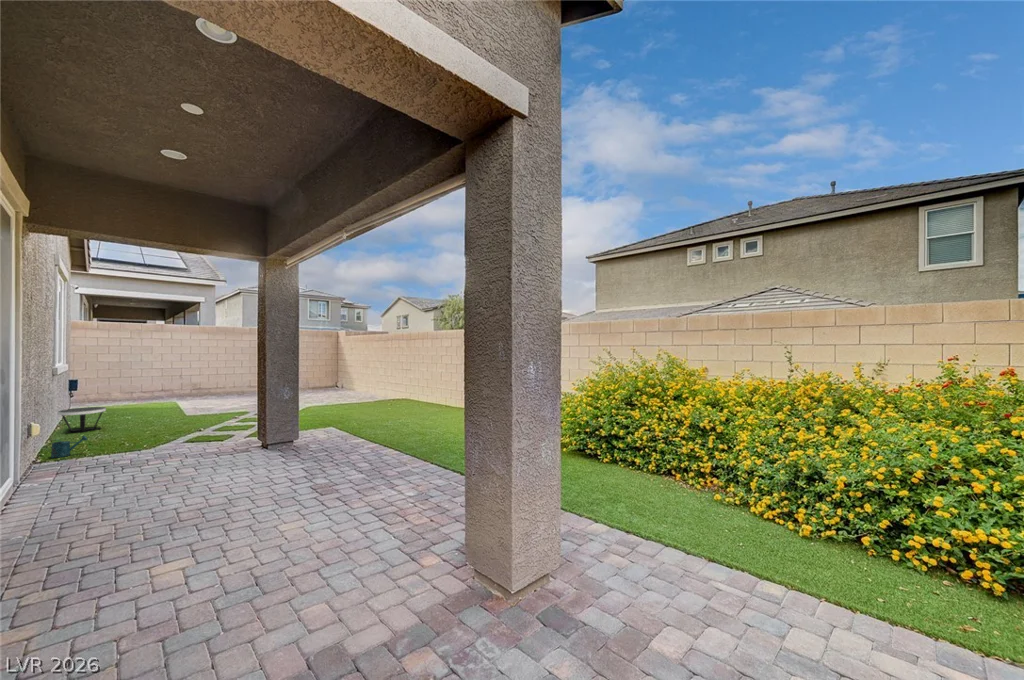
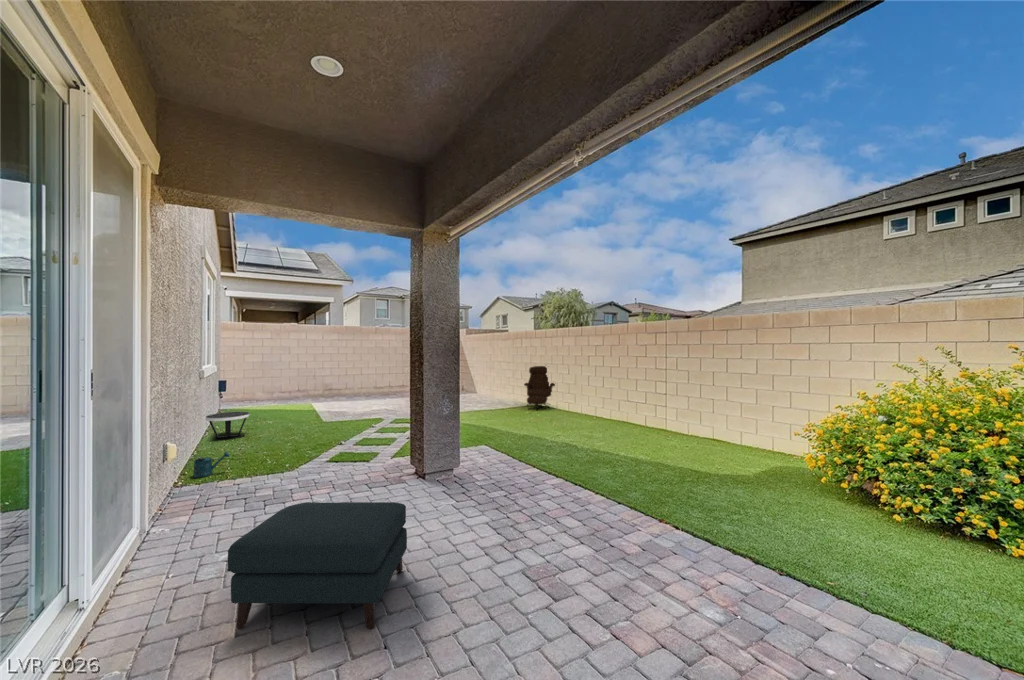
lounge chair: none [389,364,418,402] -> present [524,366,555,410]
ottoman: none [96,448,231,521] -> present [227,502,407,629]

